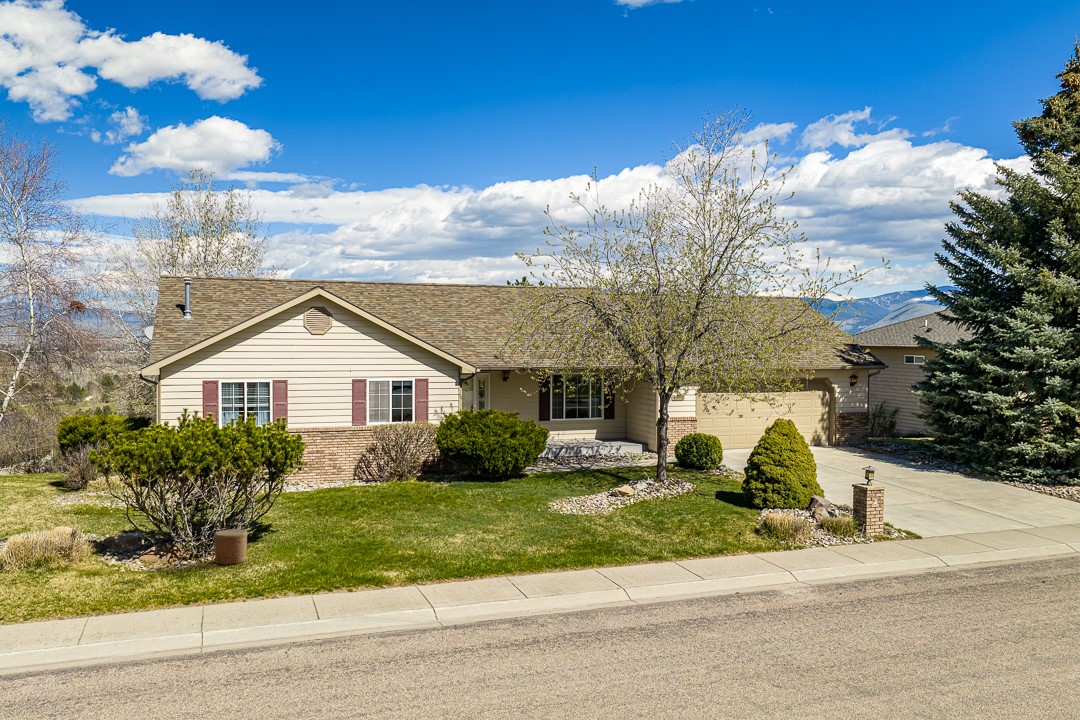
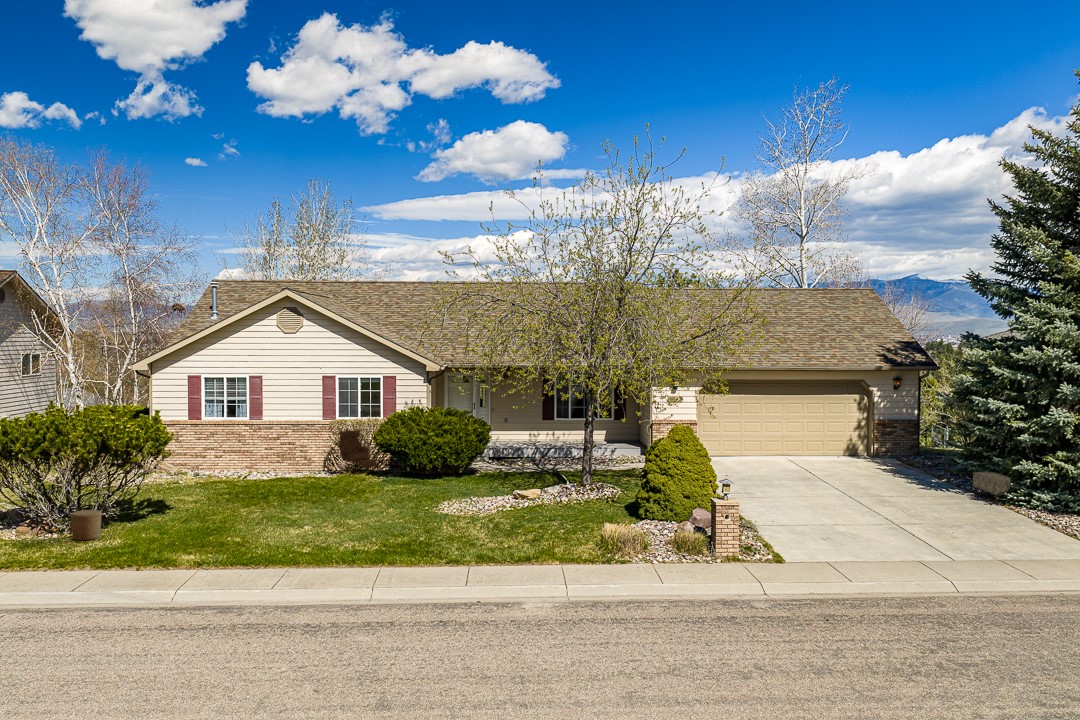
lounge chair: none [384,435,429,479] -> present [339,430,378,472]
bench: none [959,454,1004,478] -> present [973,472,1011,501]

